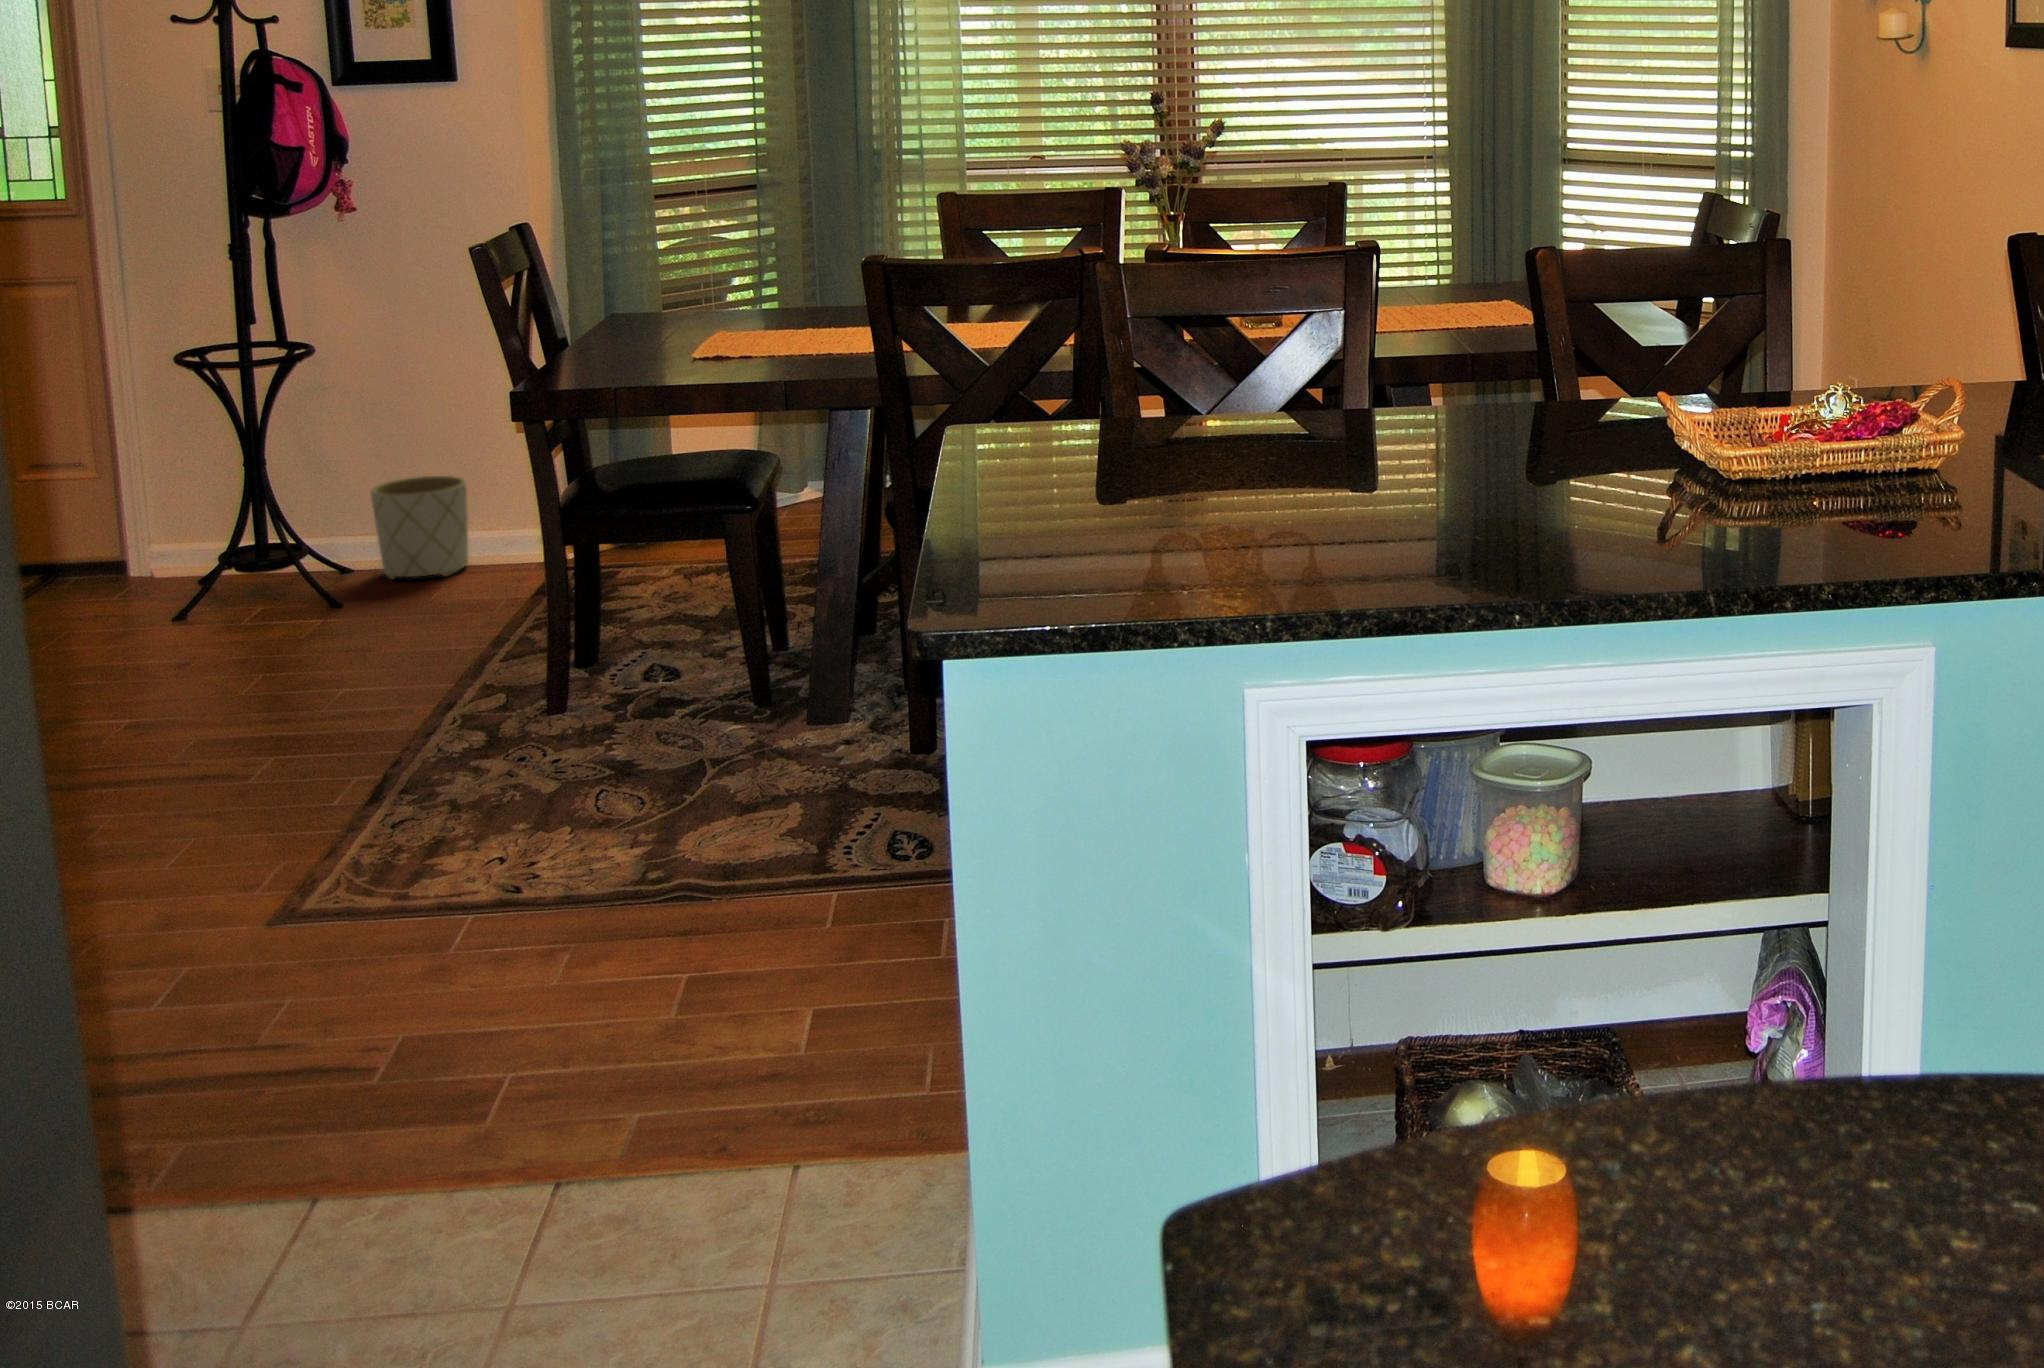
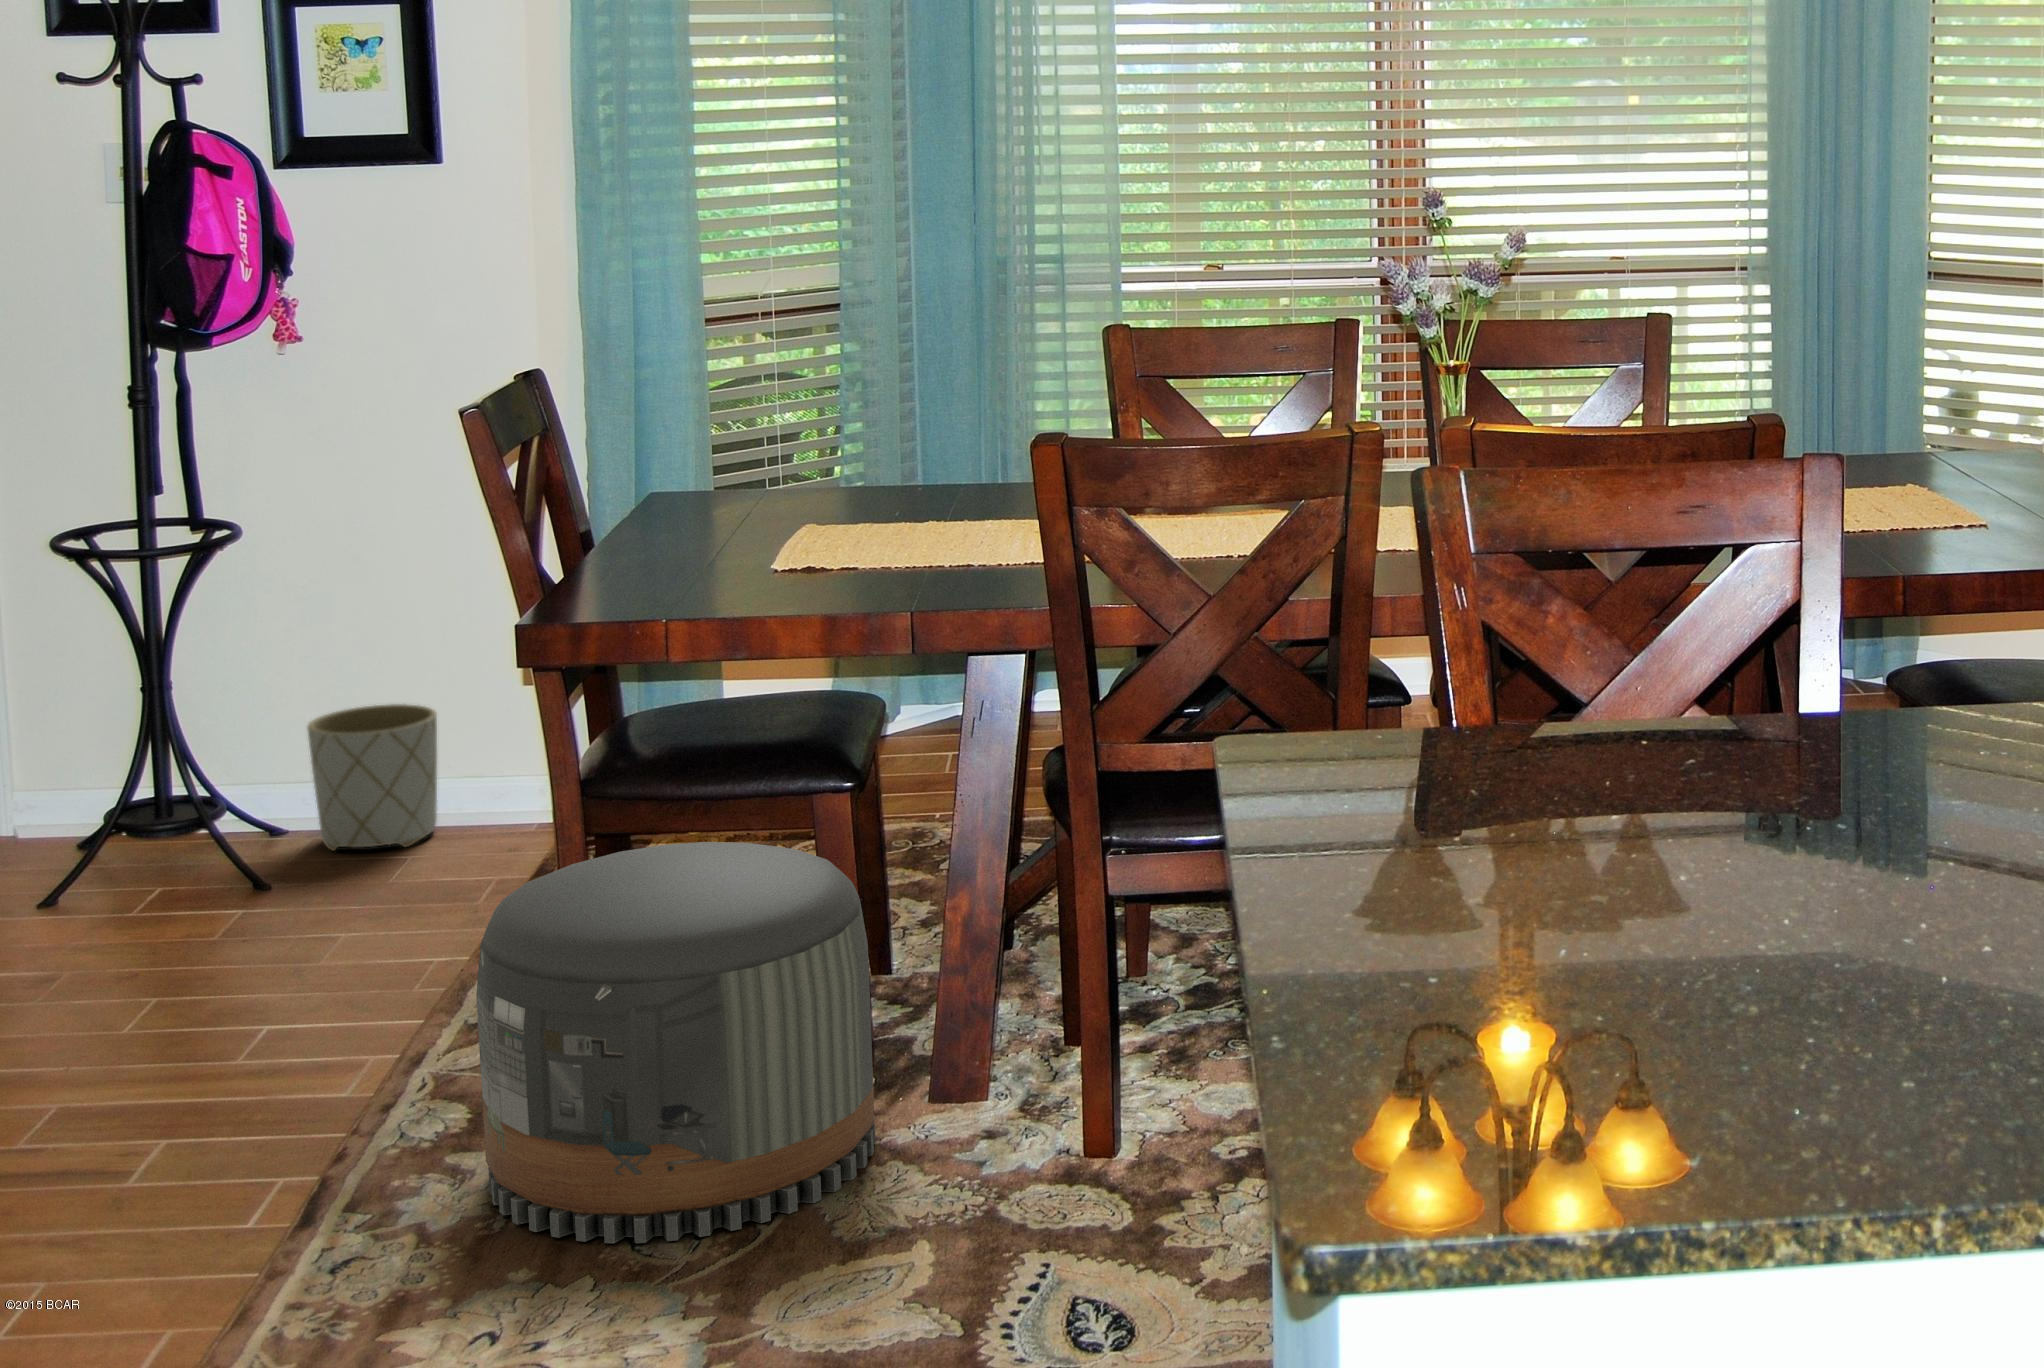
pouf: none [488,551,768,807] -> present [476,842,875,1243]

